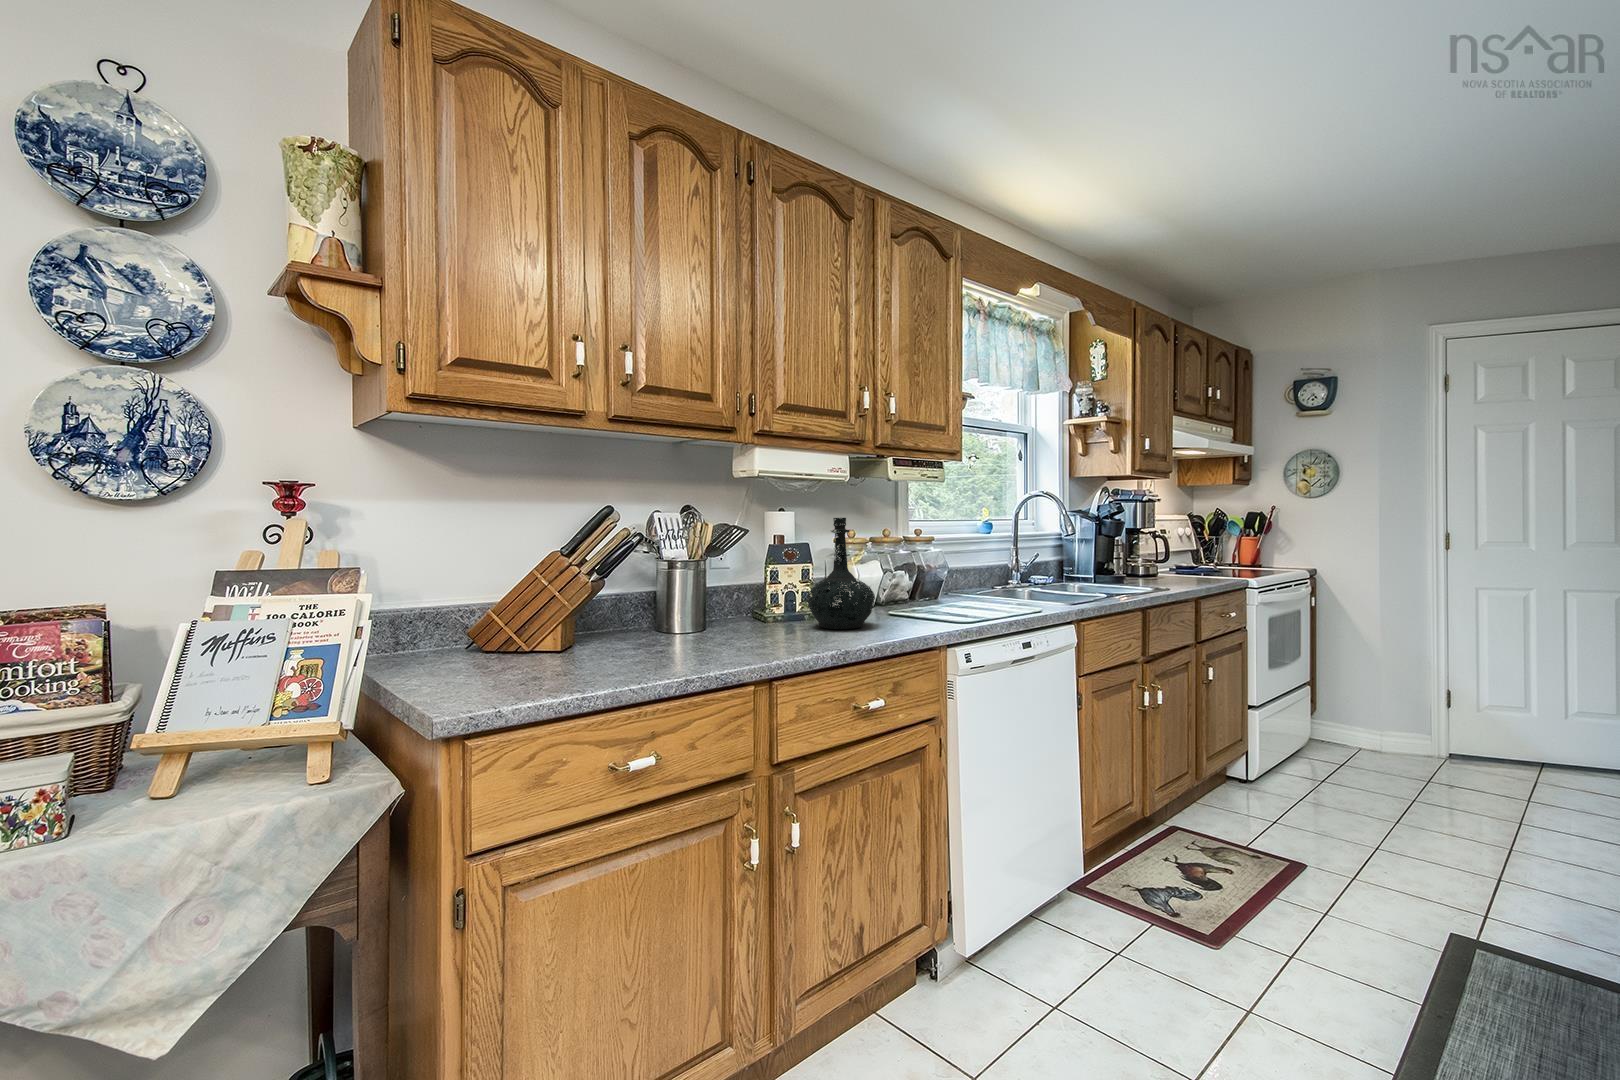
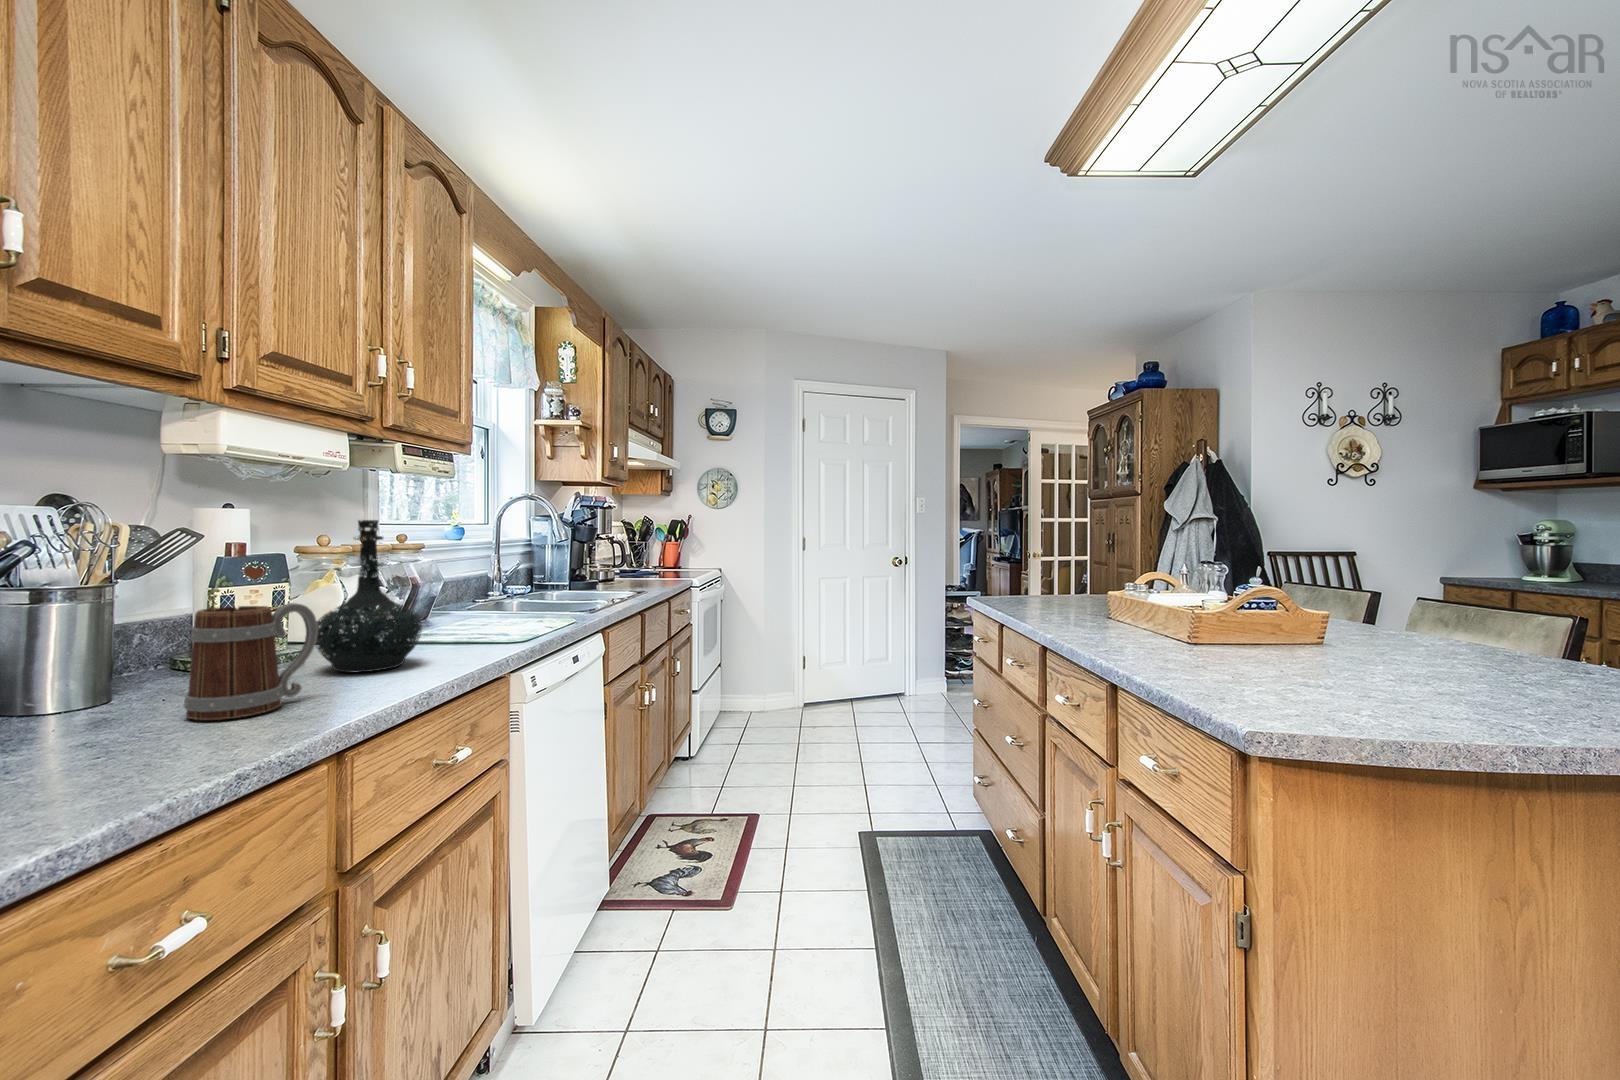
mug: none [714,575,784,646] -> present [184,603,318,720]

